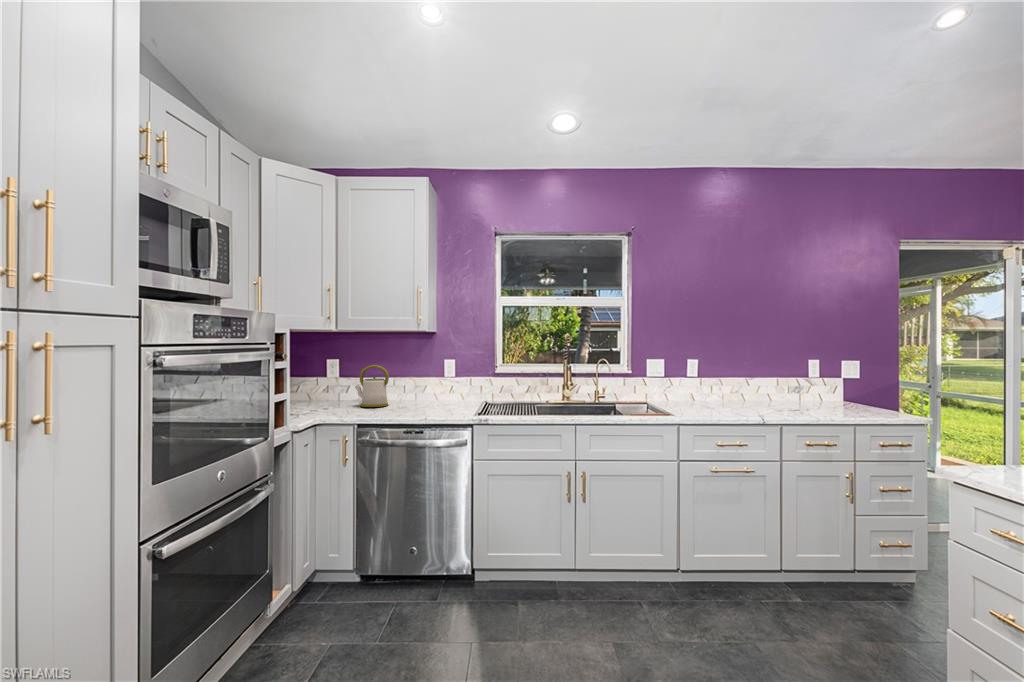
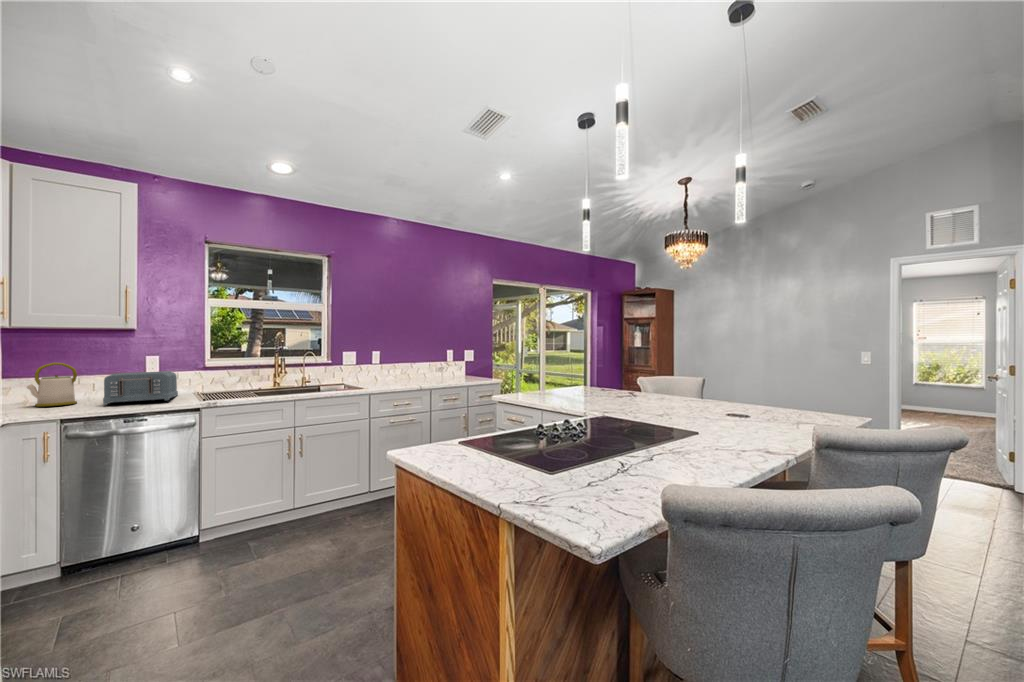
toaster: none [401,377,467,411] -> present [103,371,178,405]

